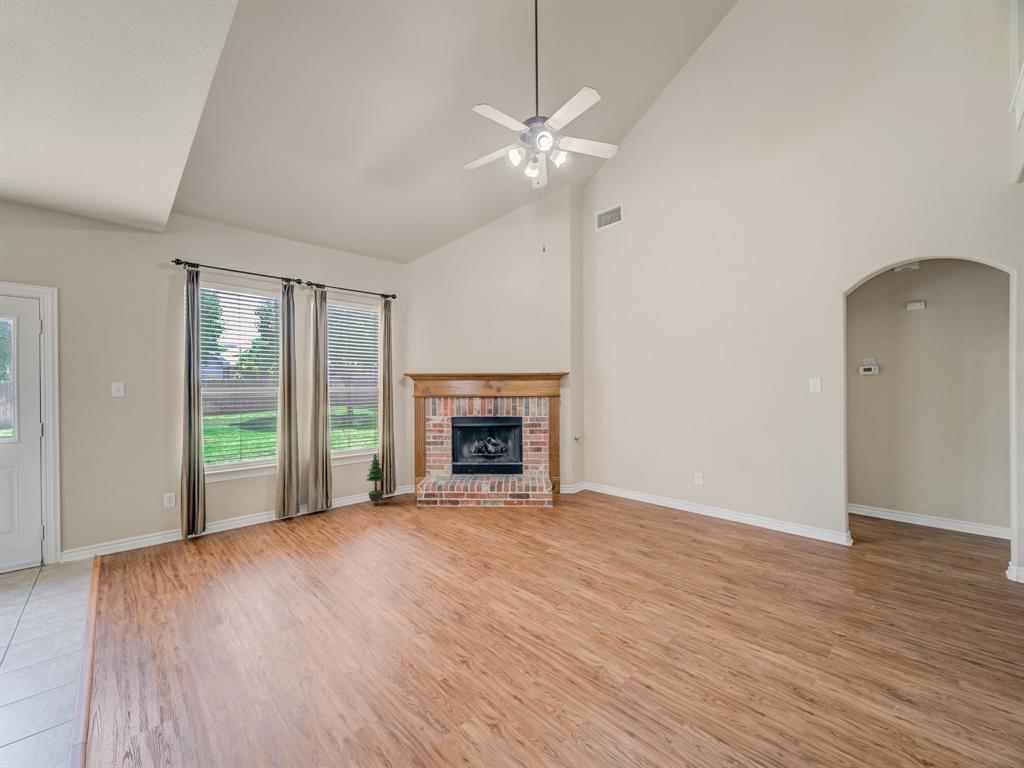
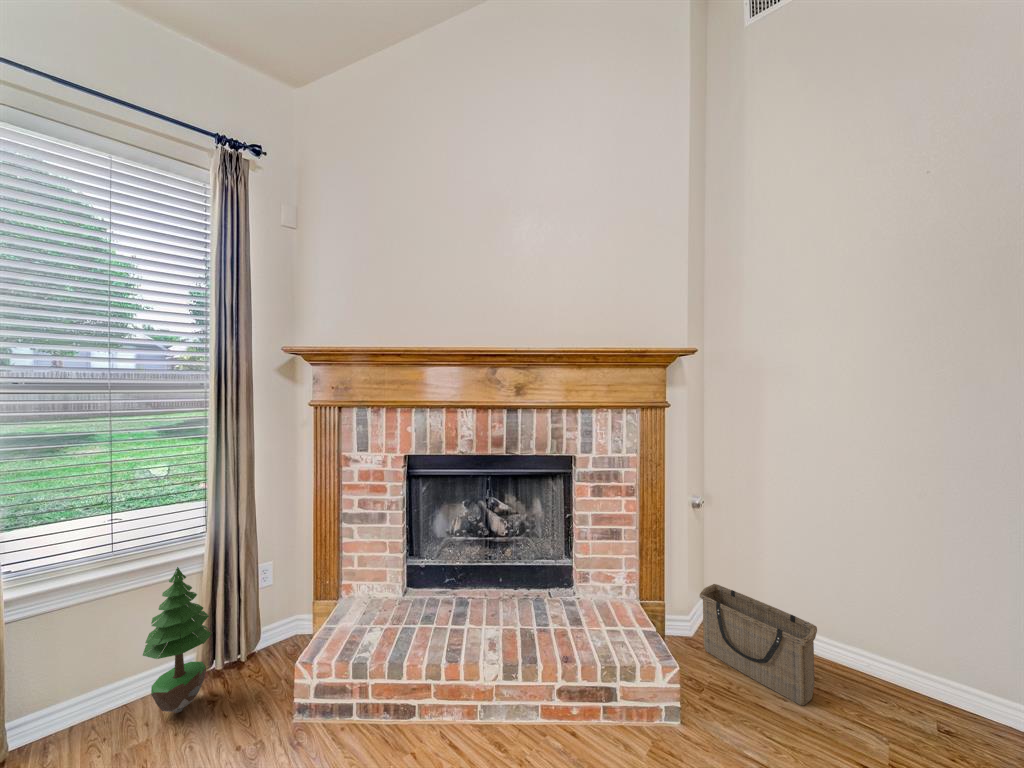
basket: none [574,472,609,505] -> present [699,584,817,705]

